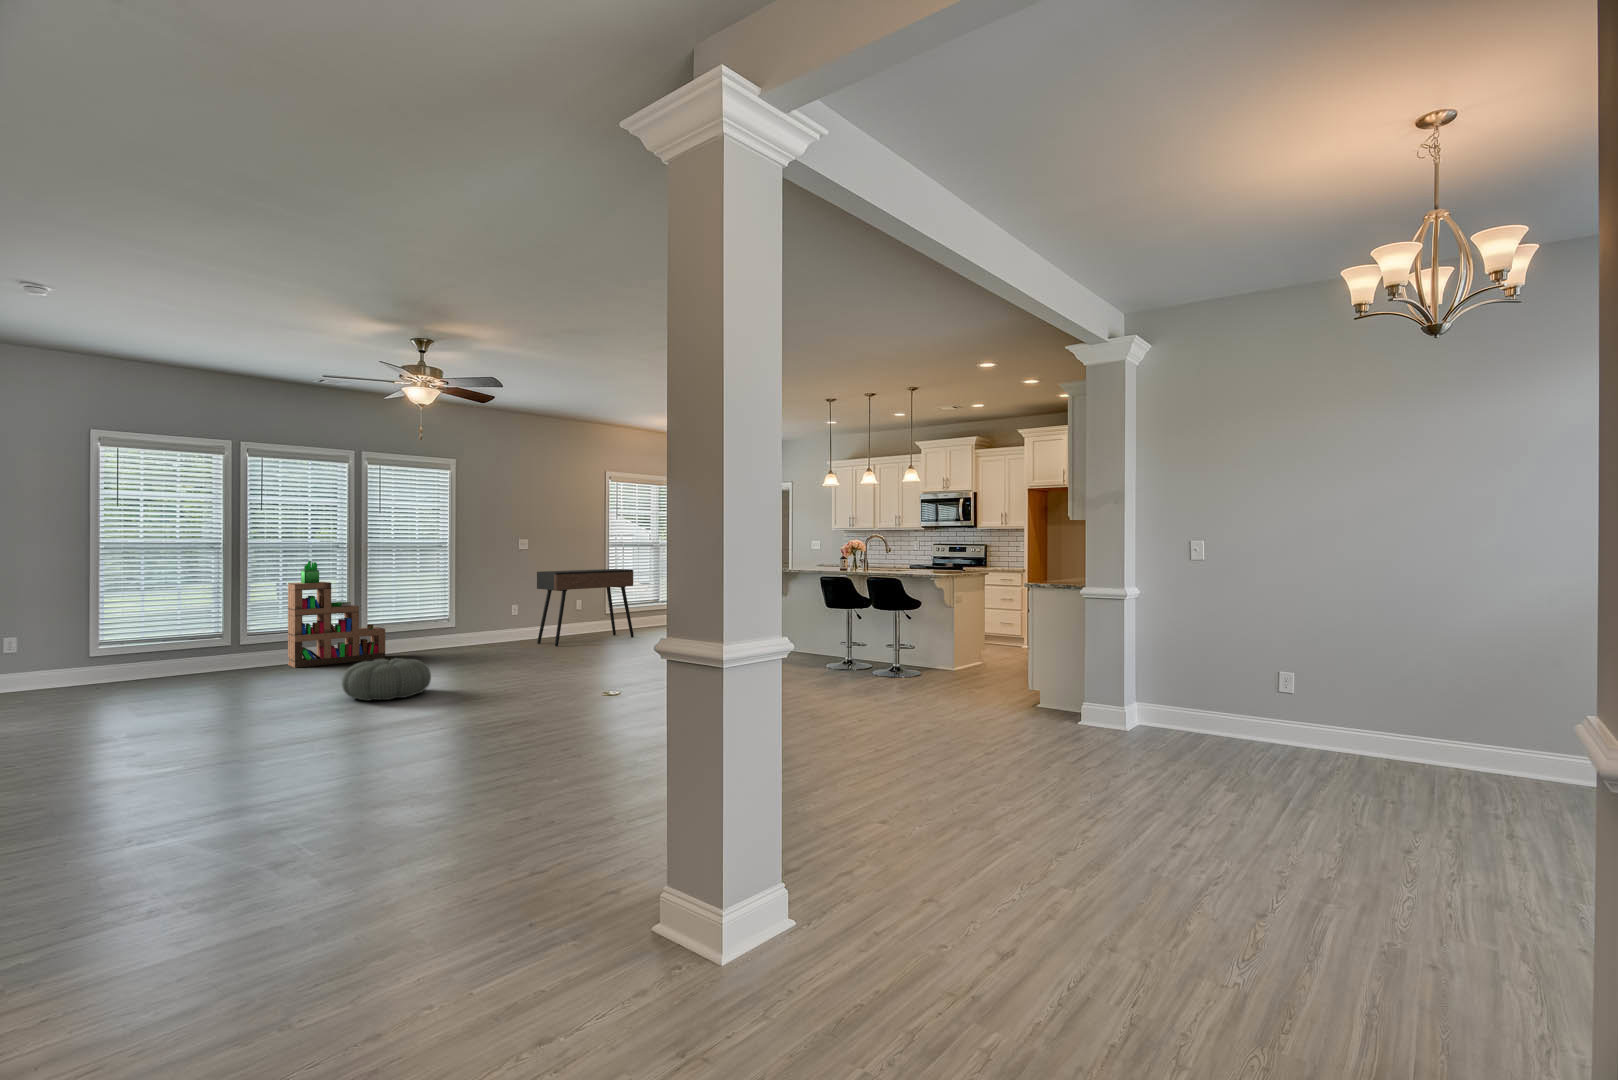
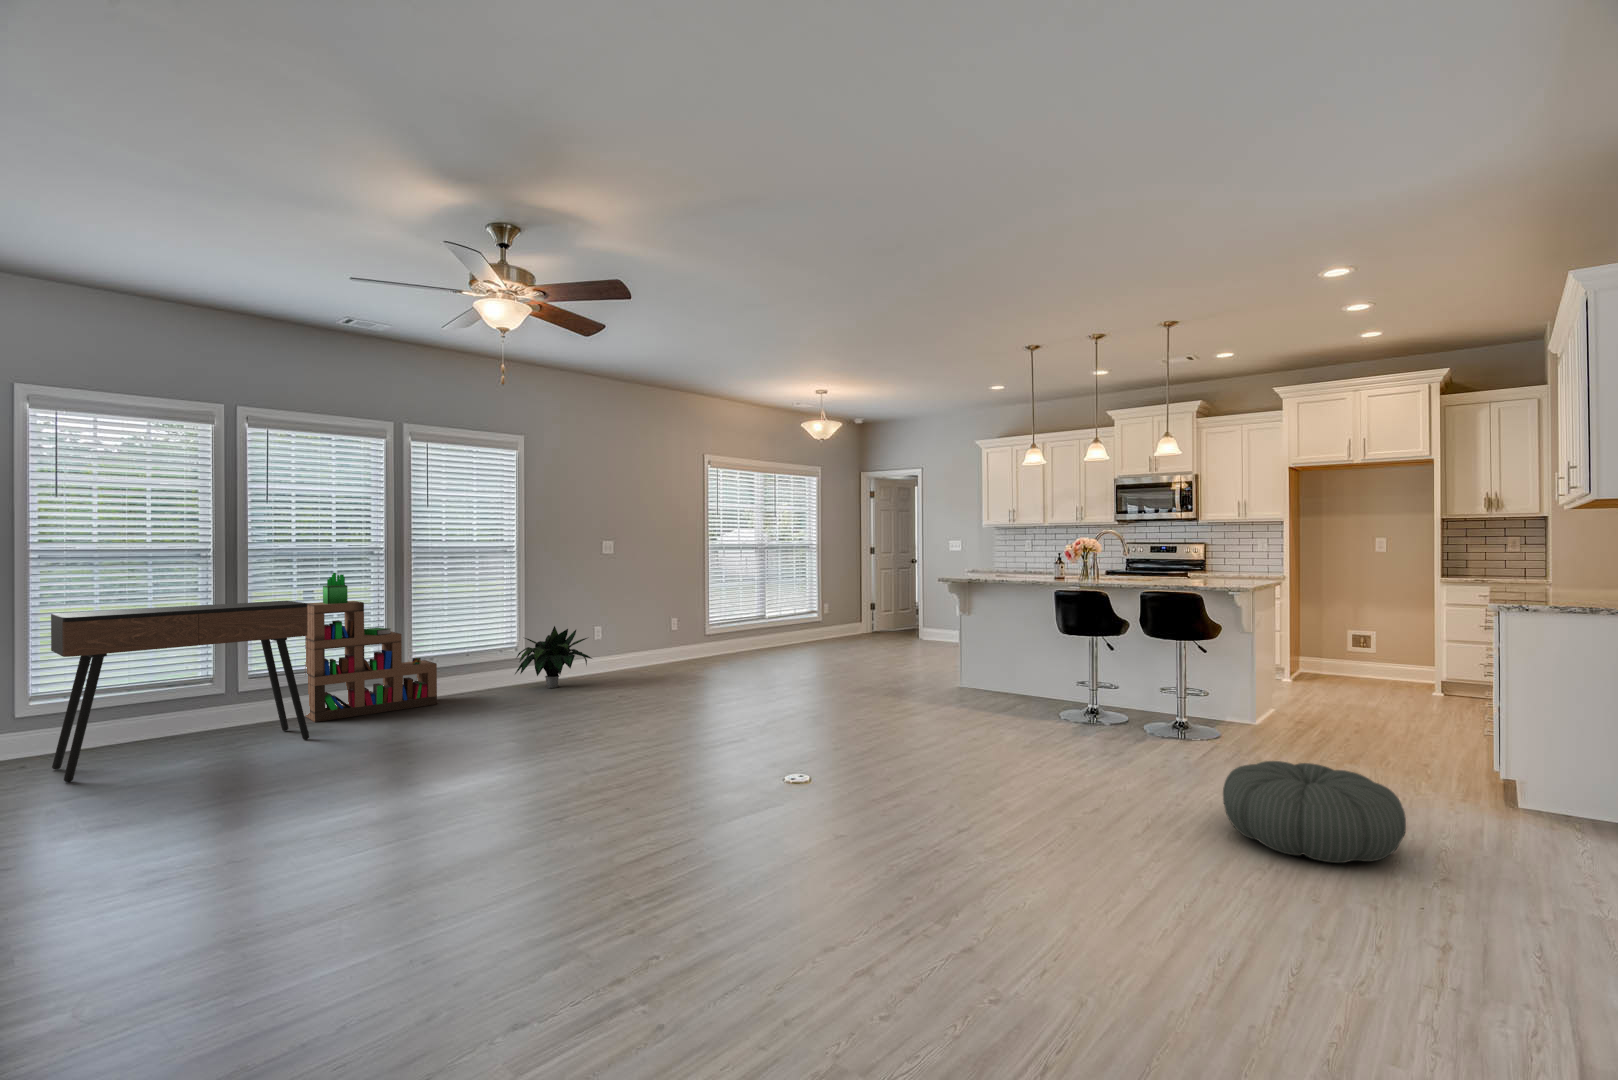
console table: present [537,569,634,646] -> present [51,601,309,782]
potted plant: none [446,603,507,650] -> present [515,626,592,688]
pouf: present [342,658,431,700] -> present [1223,761,1406,863]

